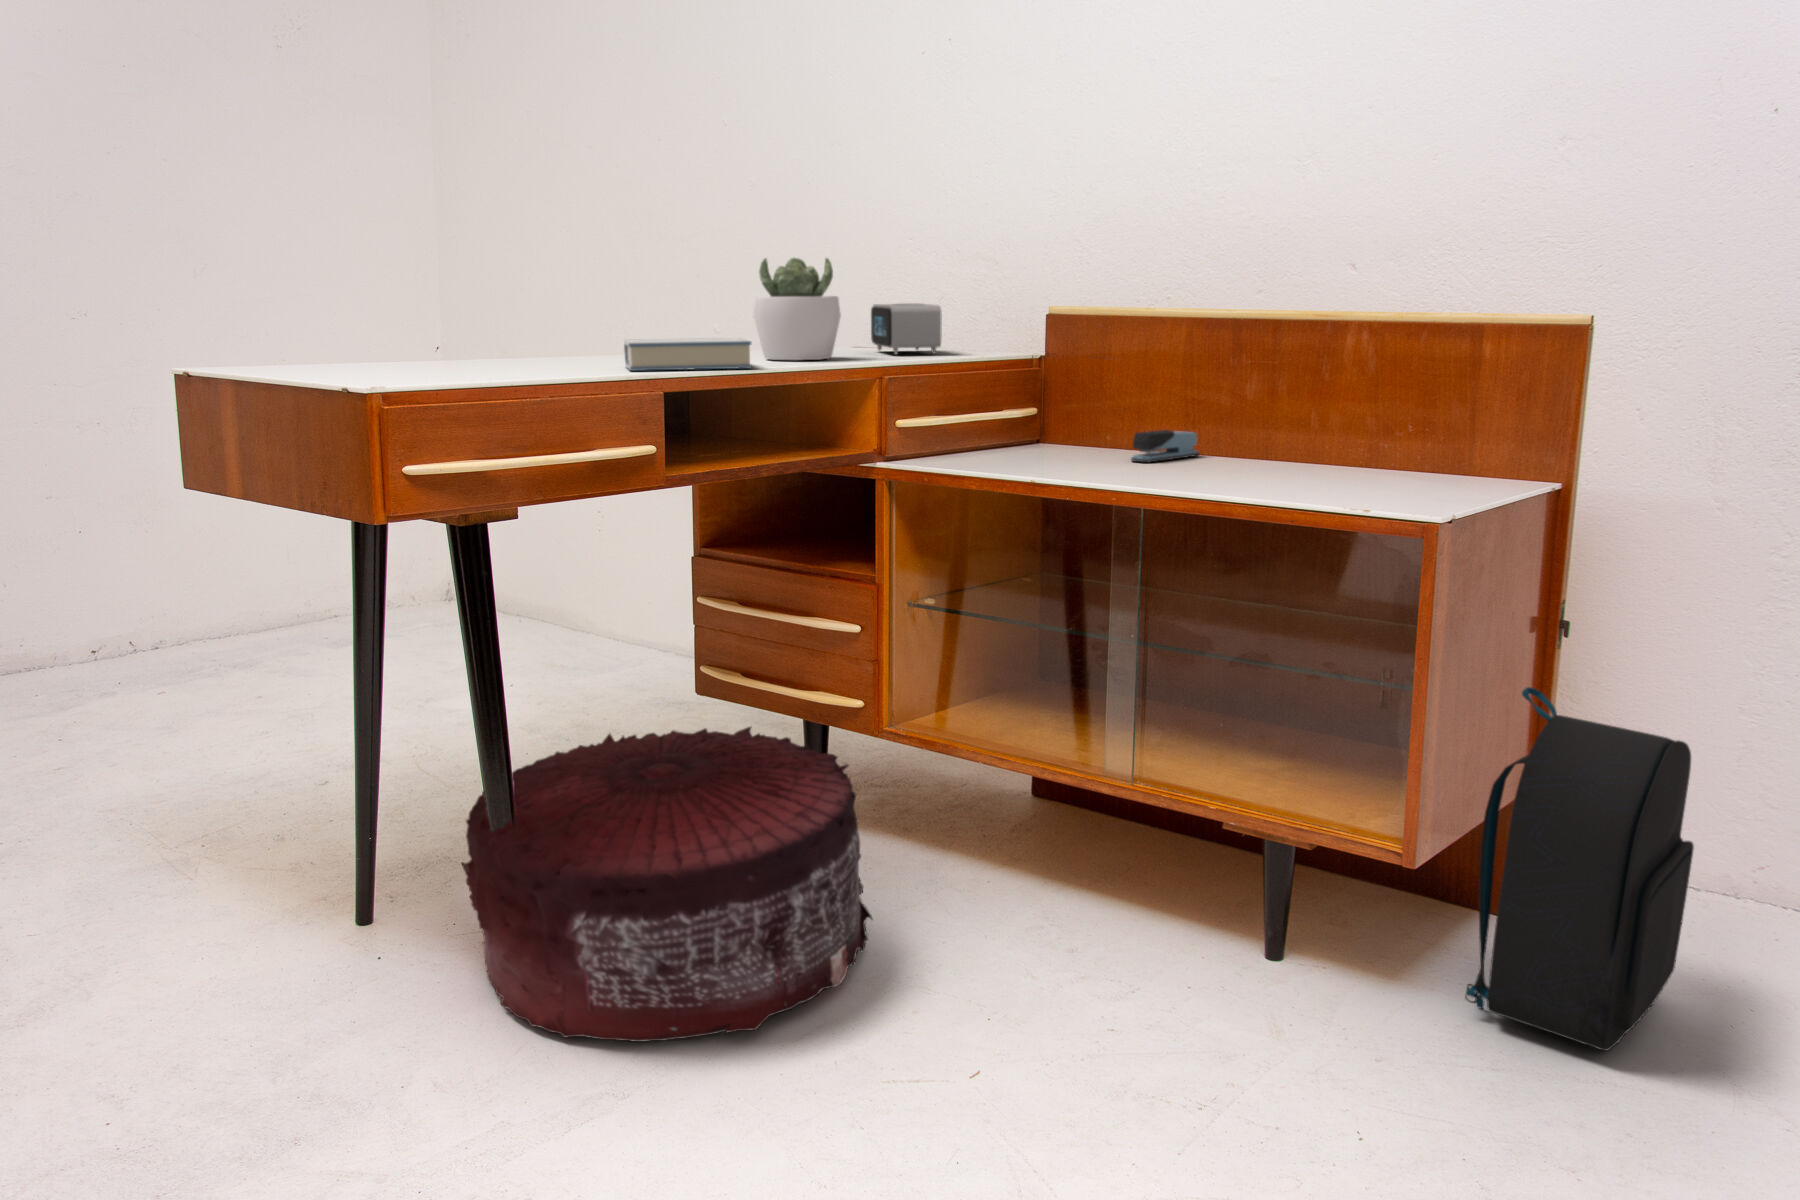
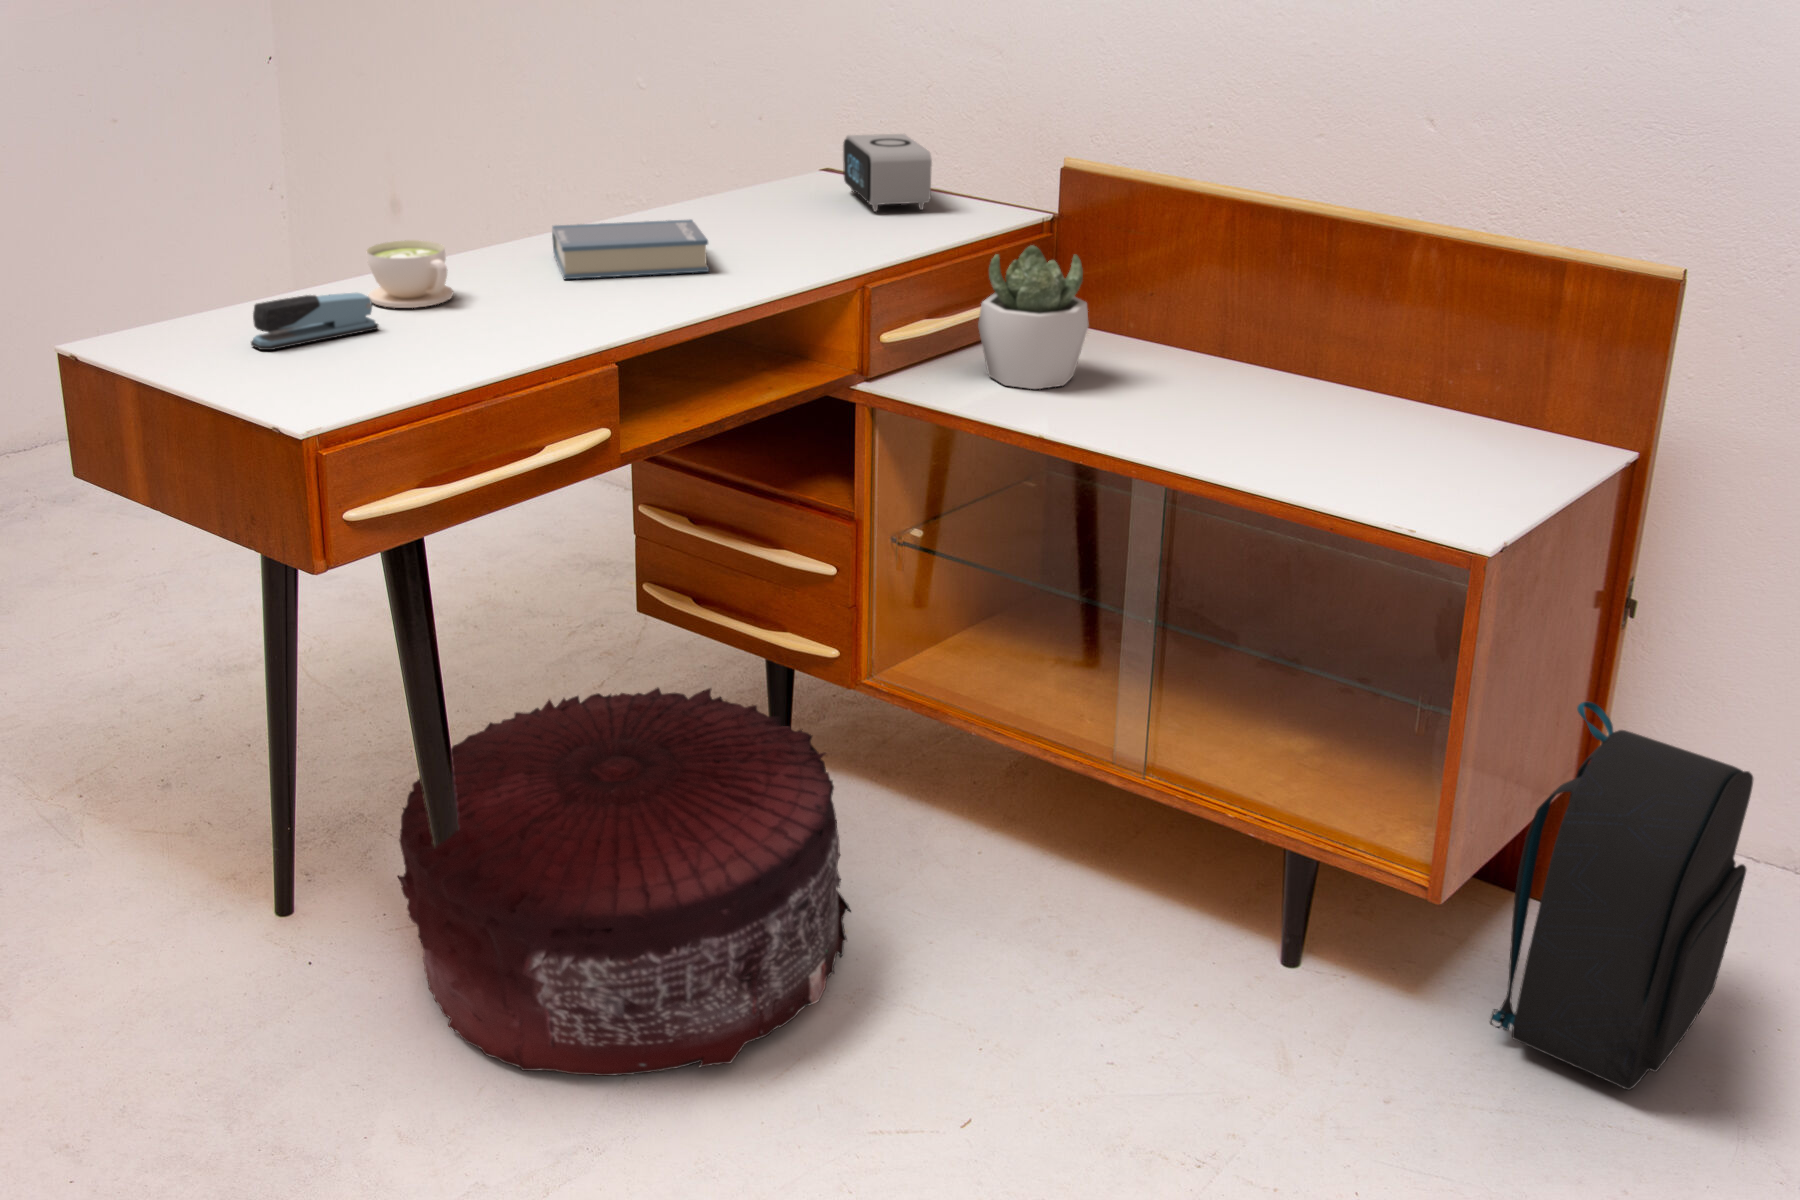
succulent plant: present [754,258,841,360] -> present [978,245,1089,389]
coffee cup: none [464,332,535,378] -> present [367,240,453,308]
stapler: present [1131,430,1199,462] -> present [251,293,378,350]

